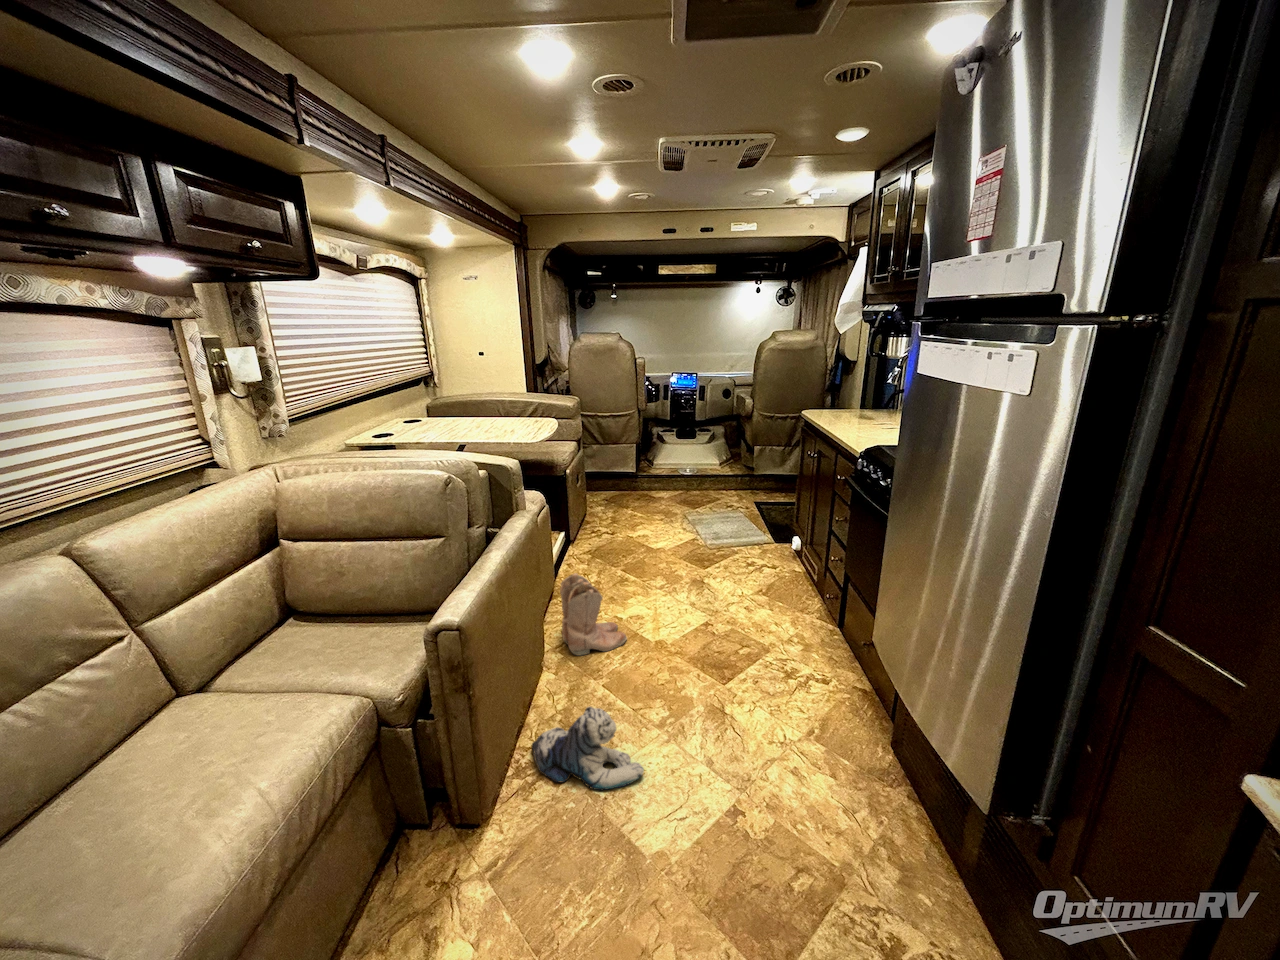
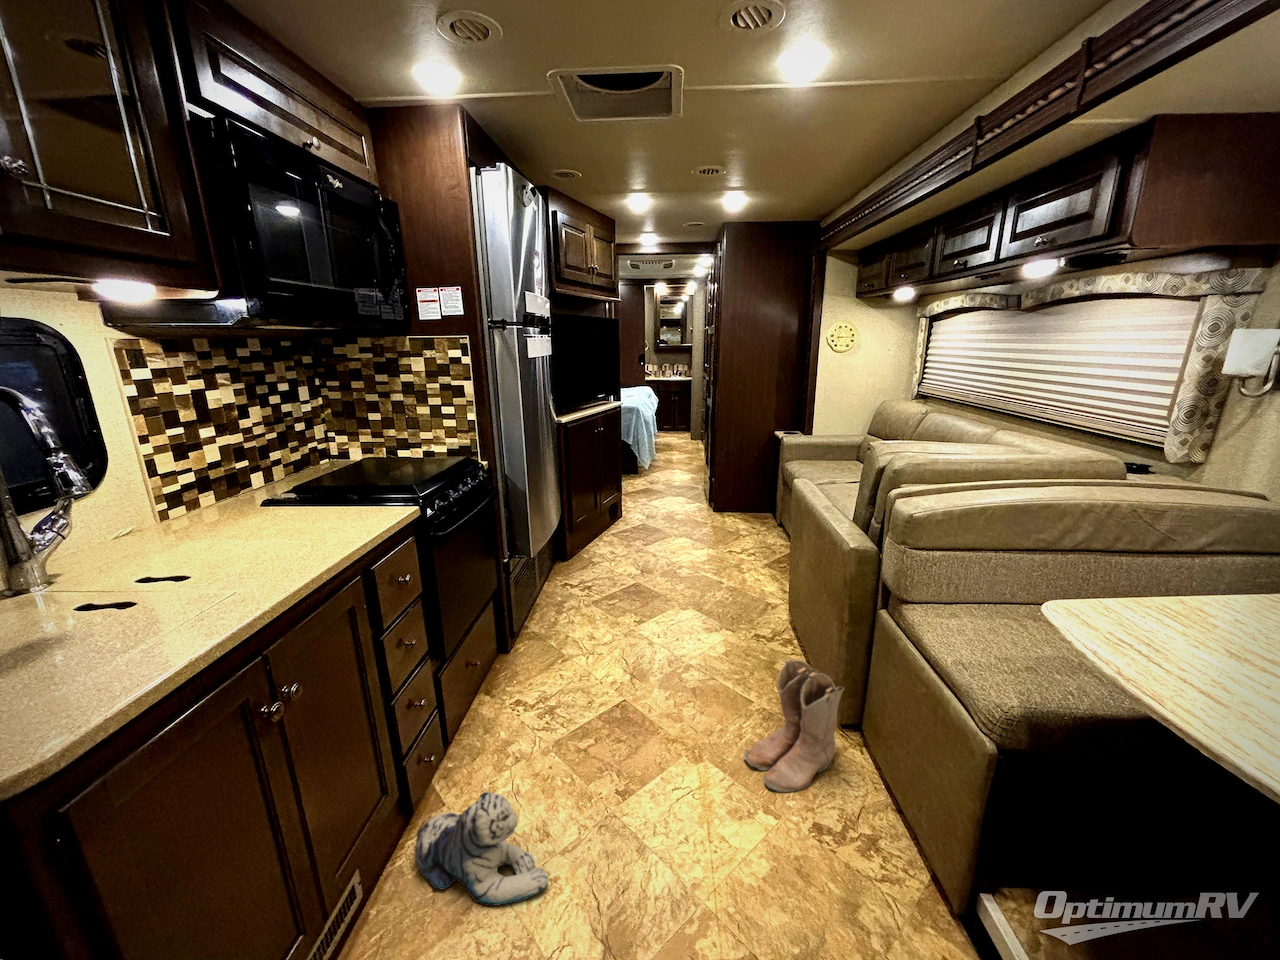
plush toy: present [532,707,644,791] -> present [415,791,548,906]

